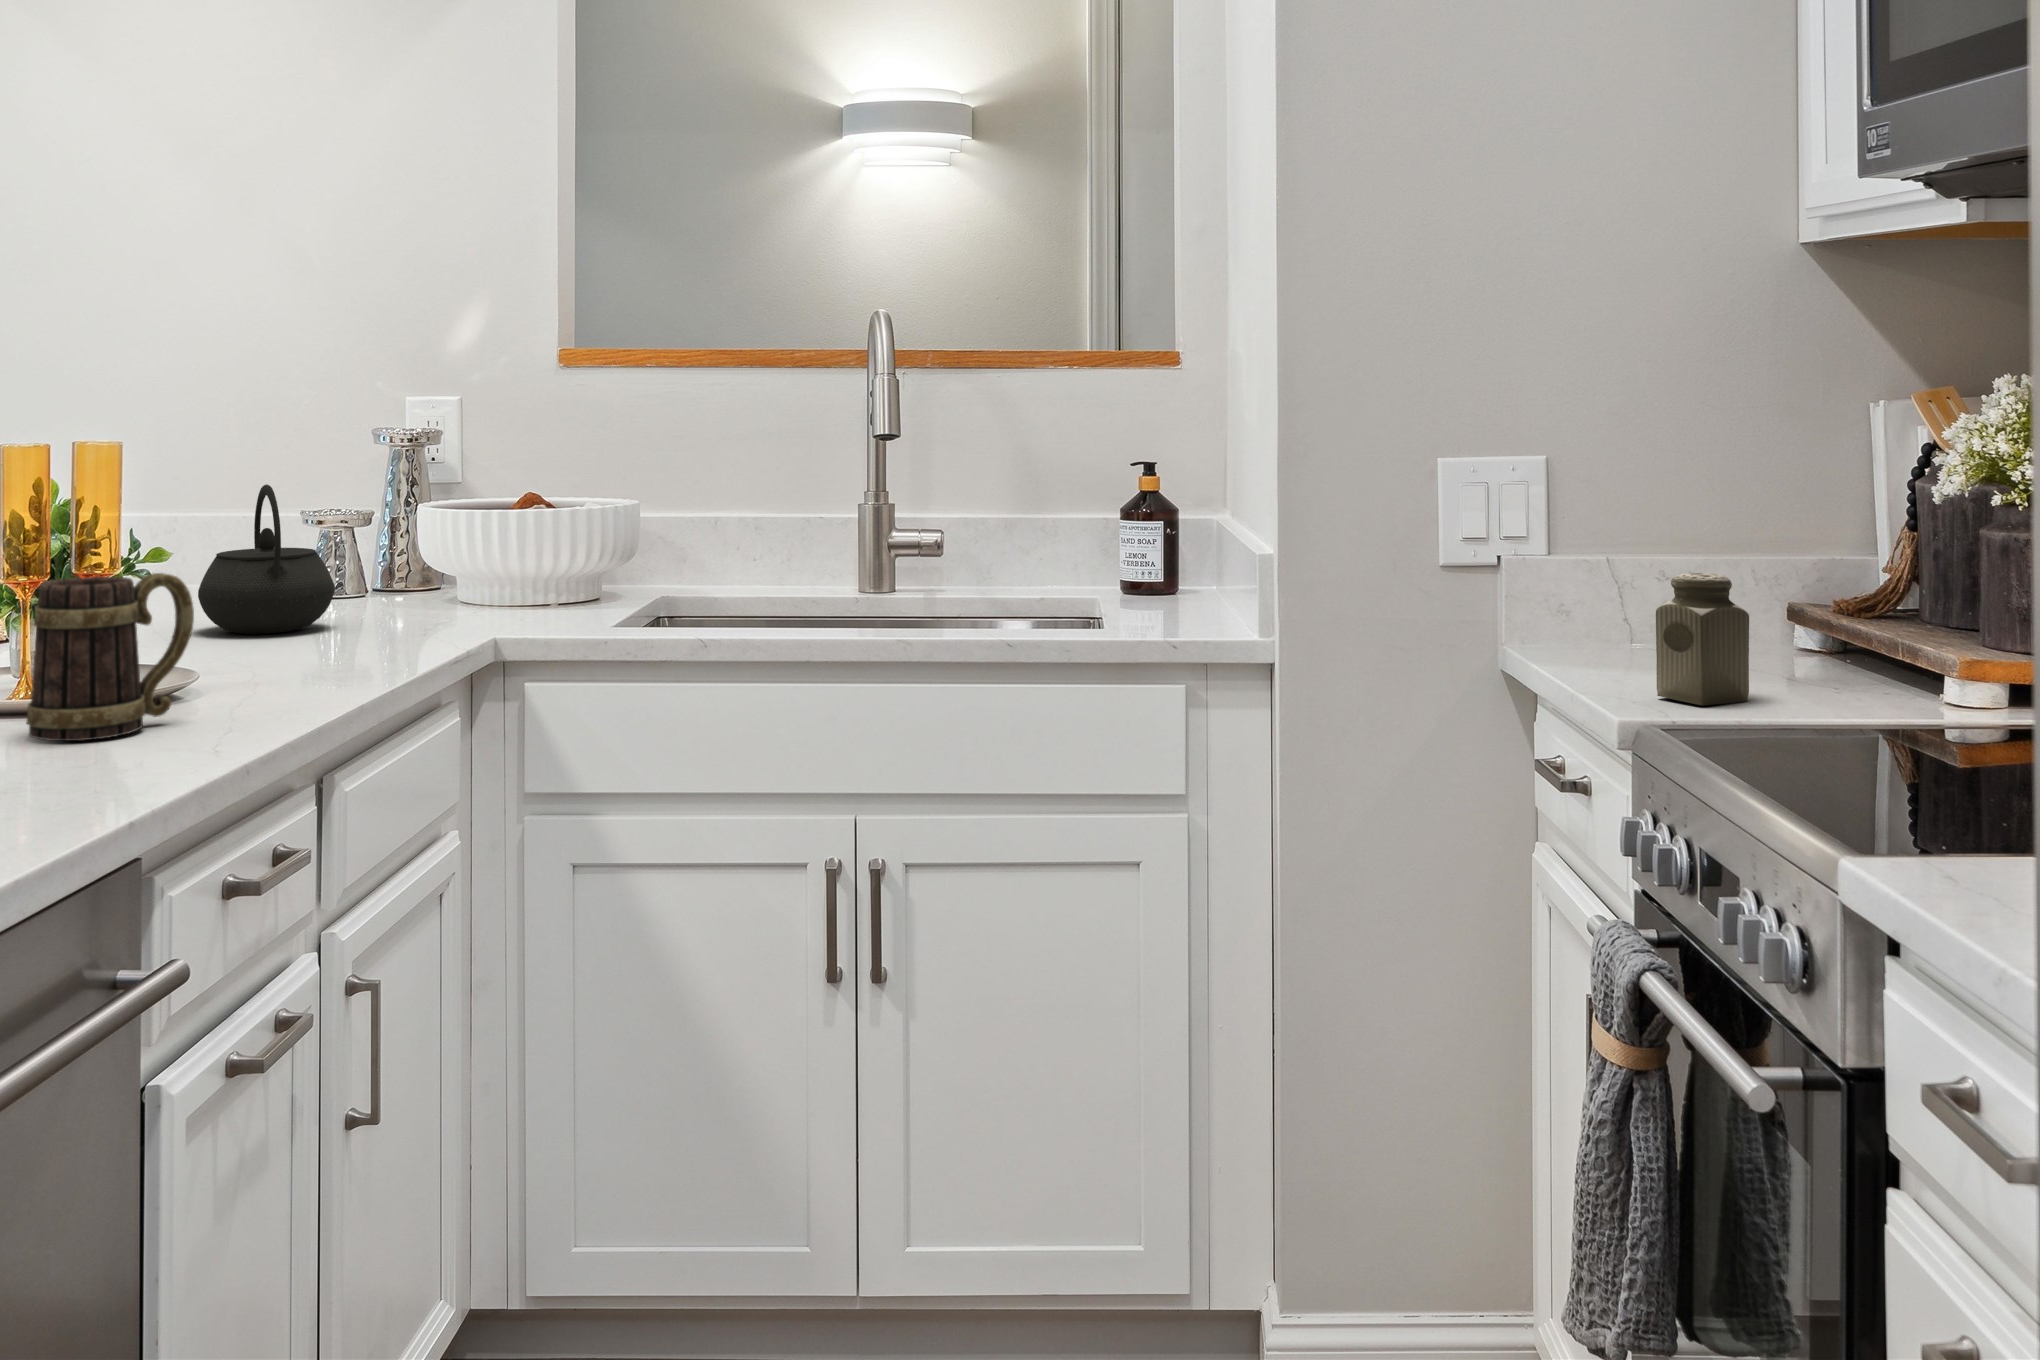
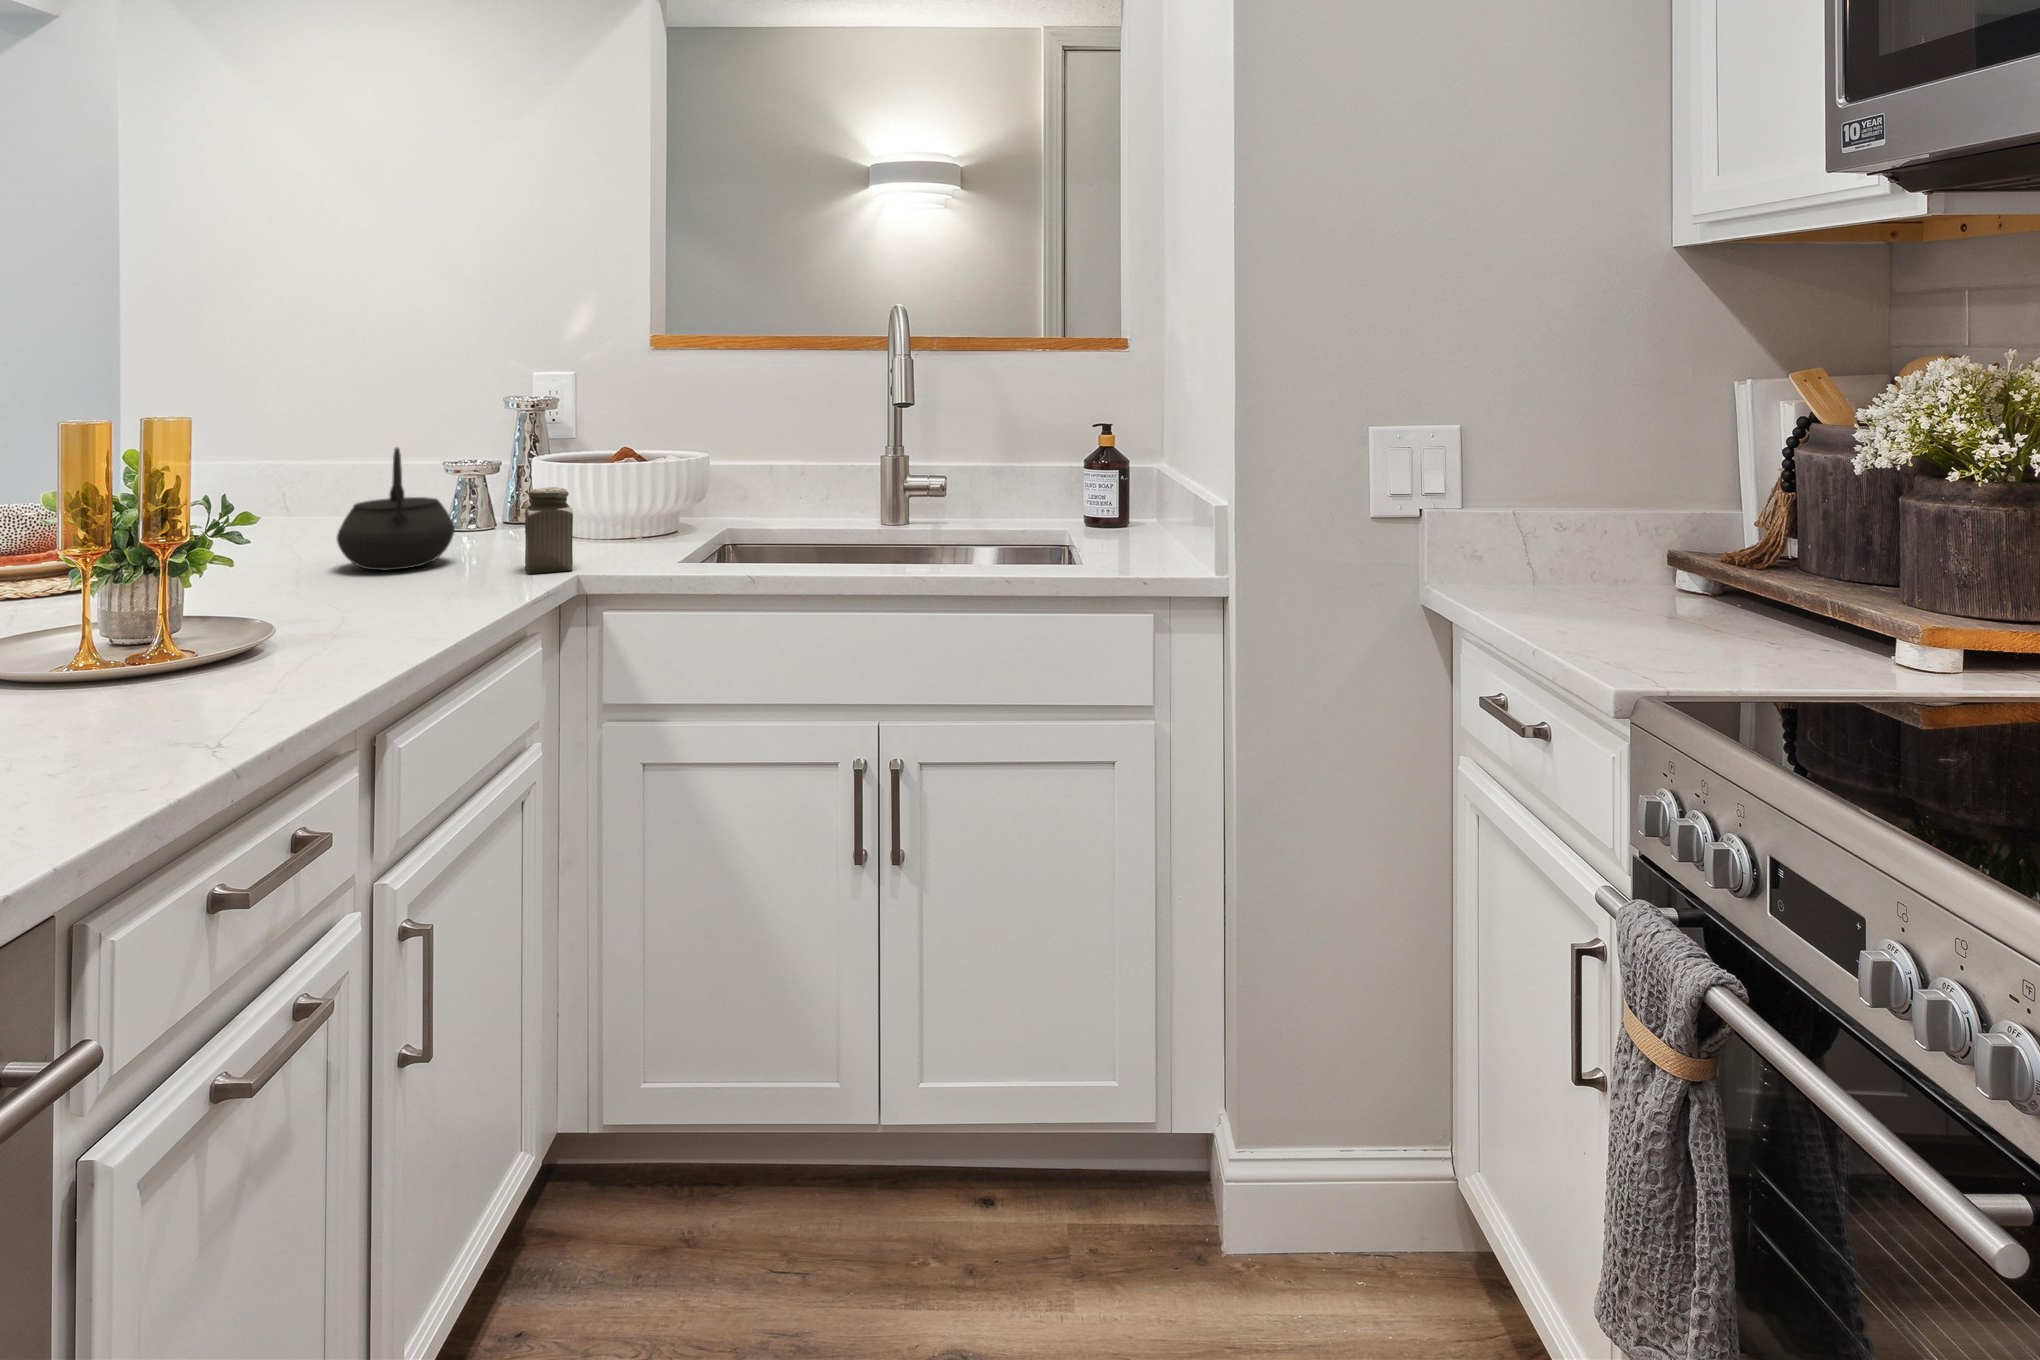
mug: present [27,573,194,741] -> none [38,551,235,731]
salt shaker: present [1656,573,1749,705] -> present [525,487,573,574]

